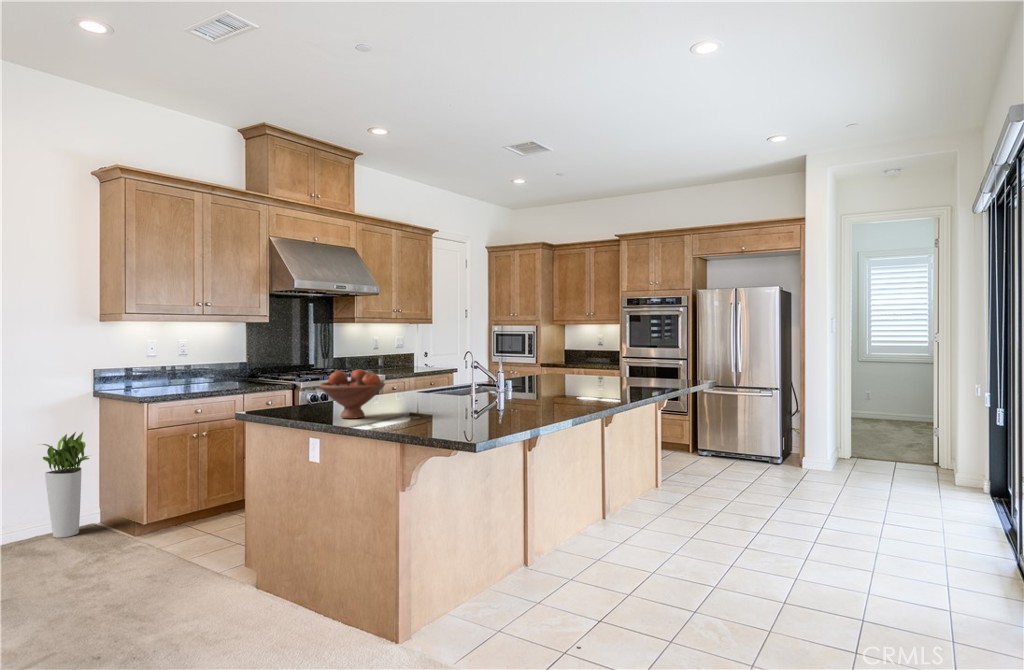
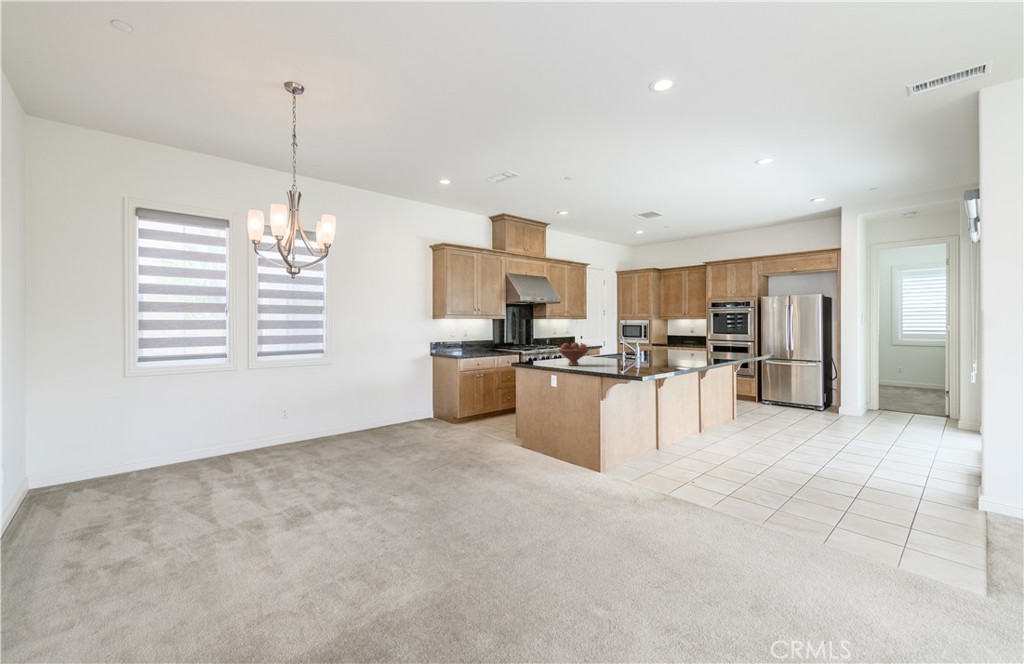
planter: present [43,432,89,538] -> none [412,373,433,423]

